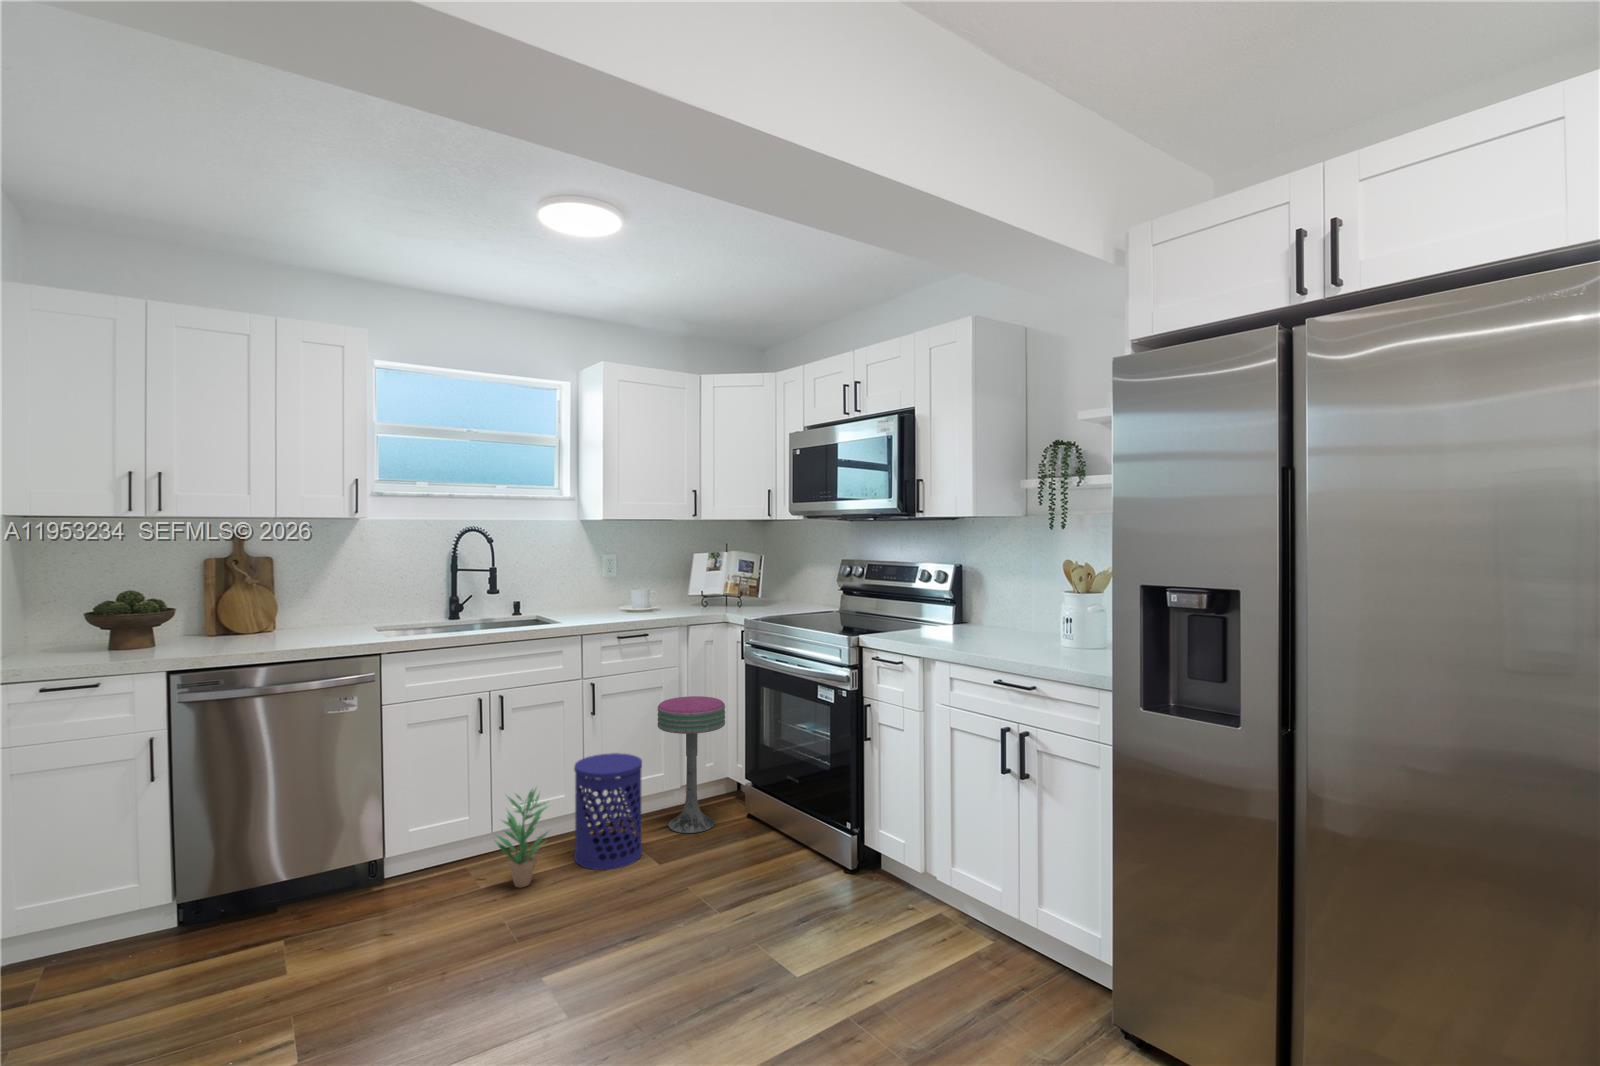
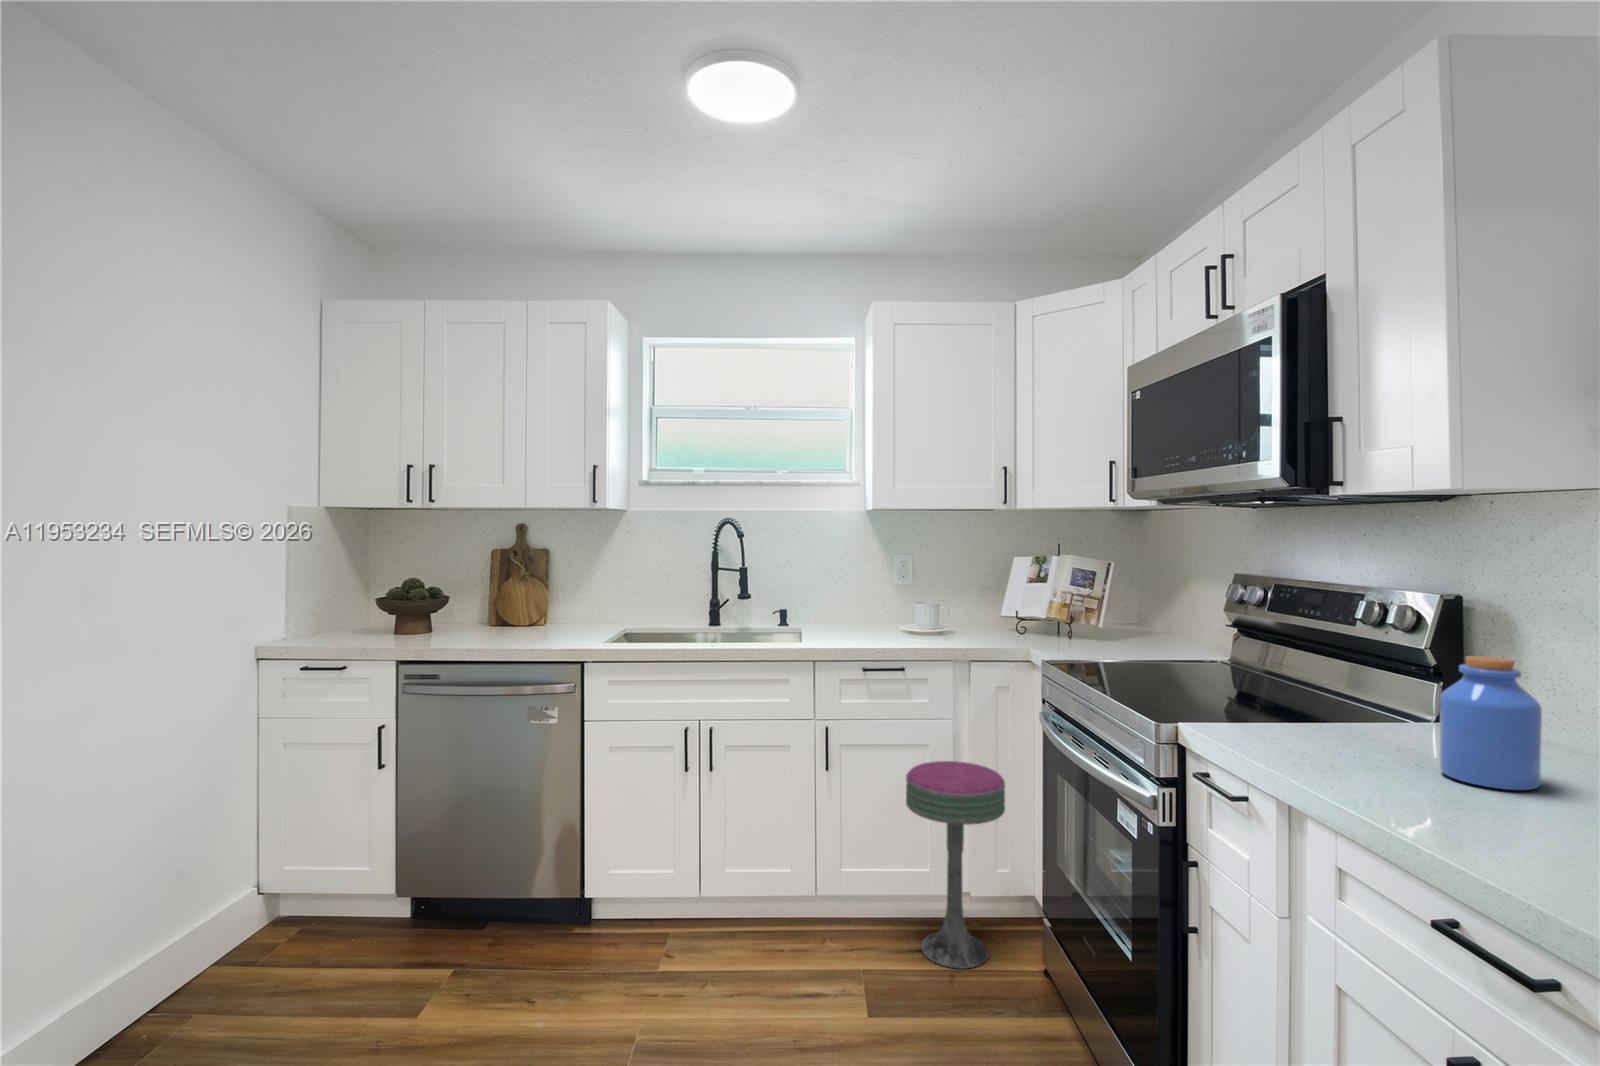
jar: none [972,588,1005,641] -> present [1439,656,1542,790]
waste bin: present [574,753,642,870] -> none [772,823,862,994]
potted plant: present [495,789,549,887] -> none [660,854,727,982]

